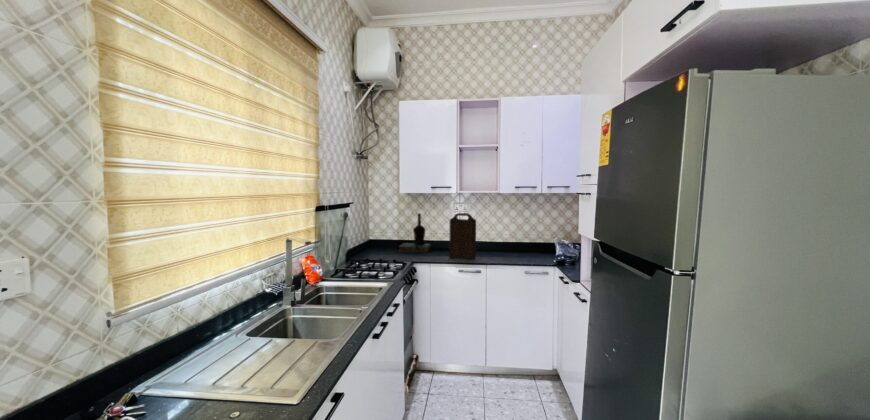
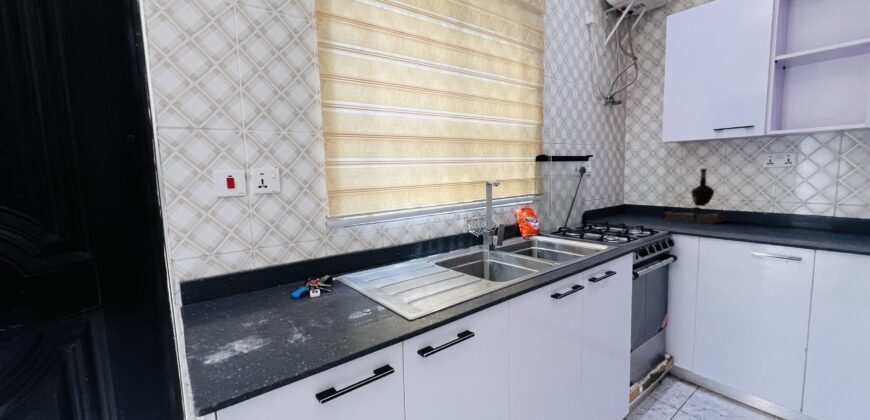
cutting board: present [449,213,476,260] -> none [755,157,828,239]

